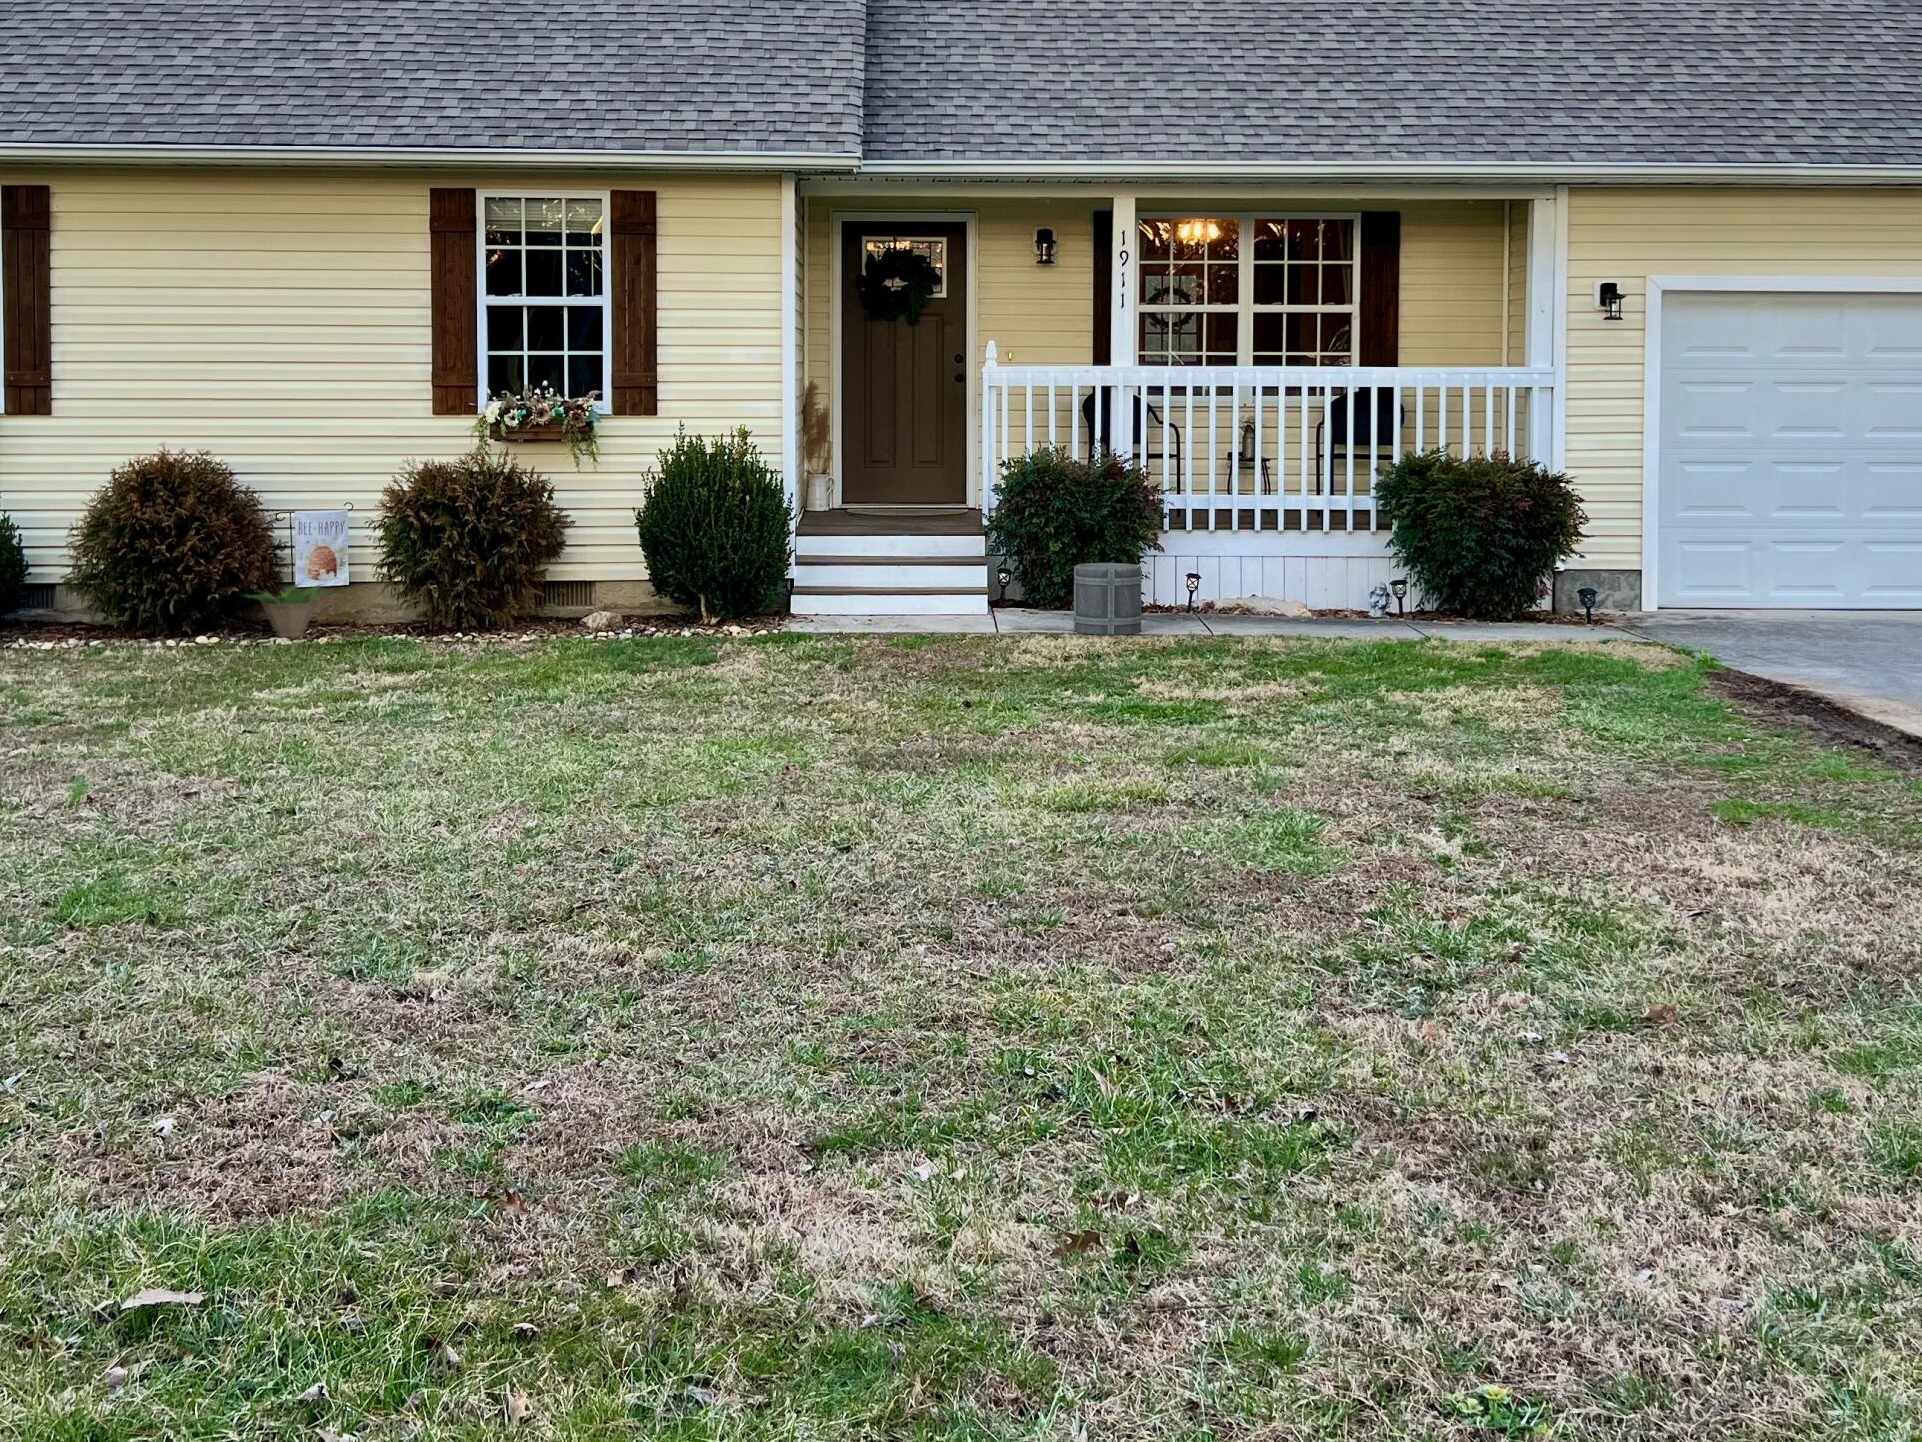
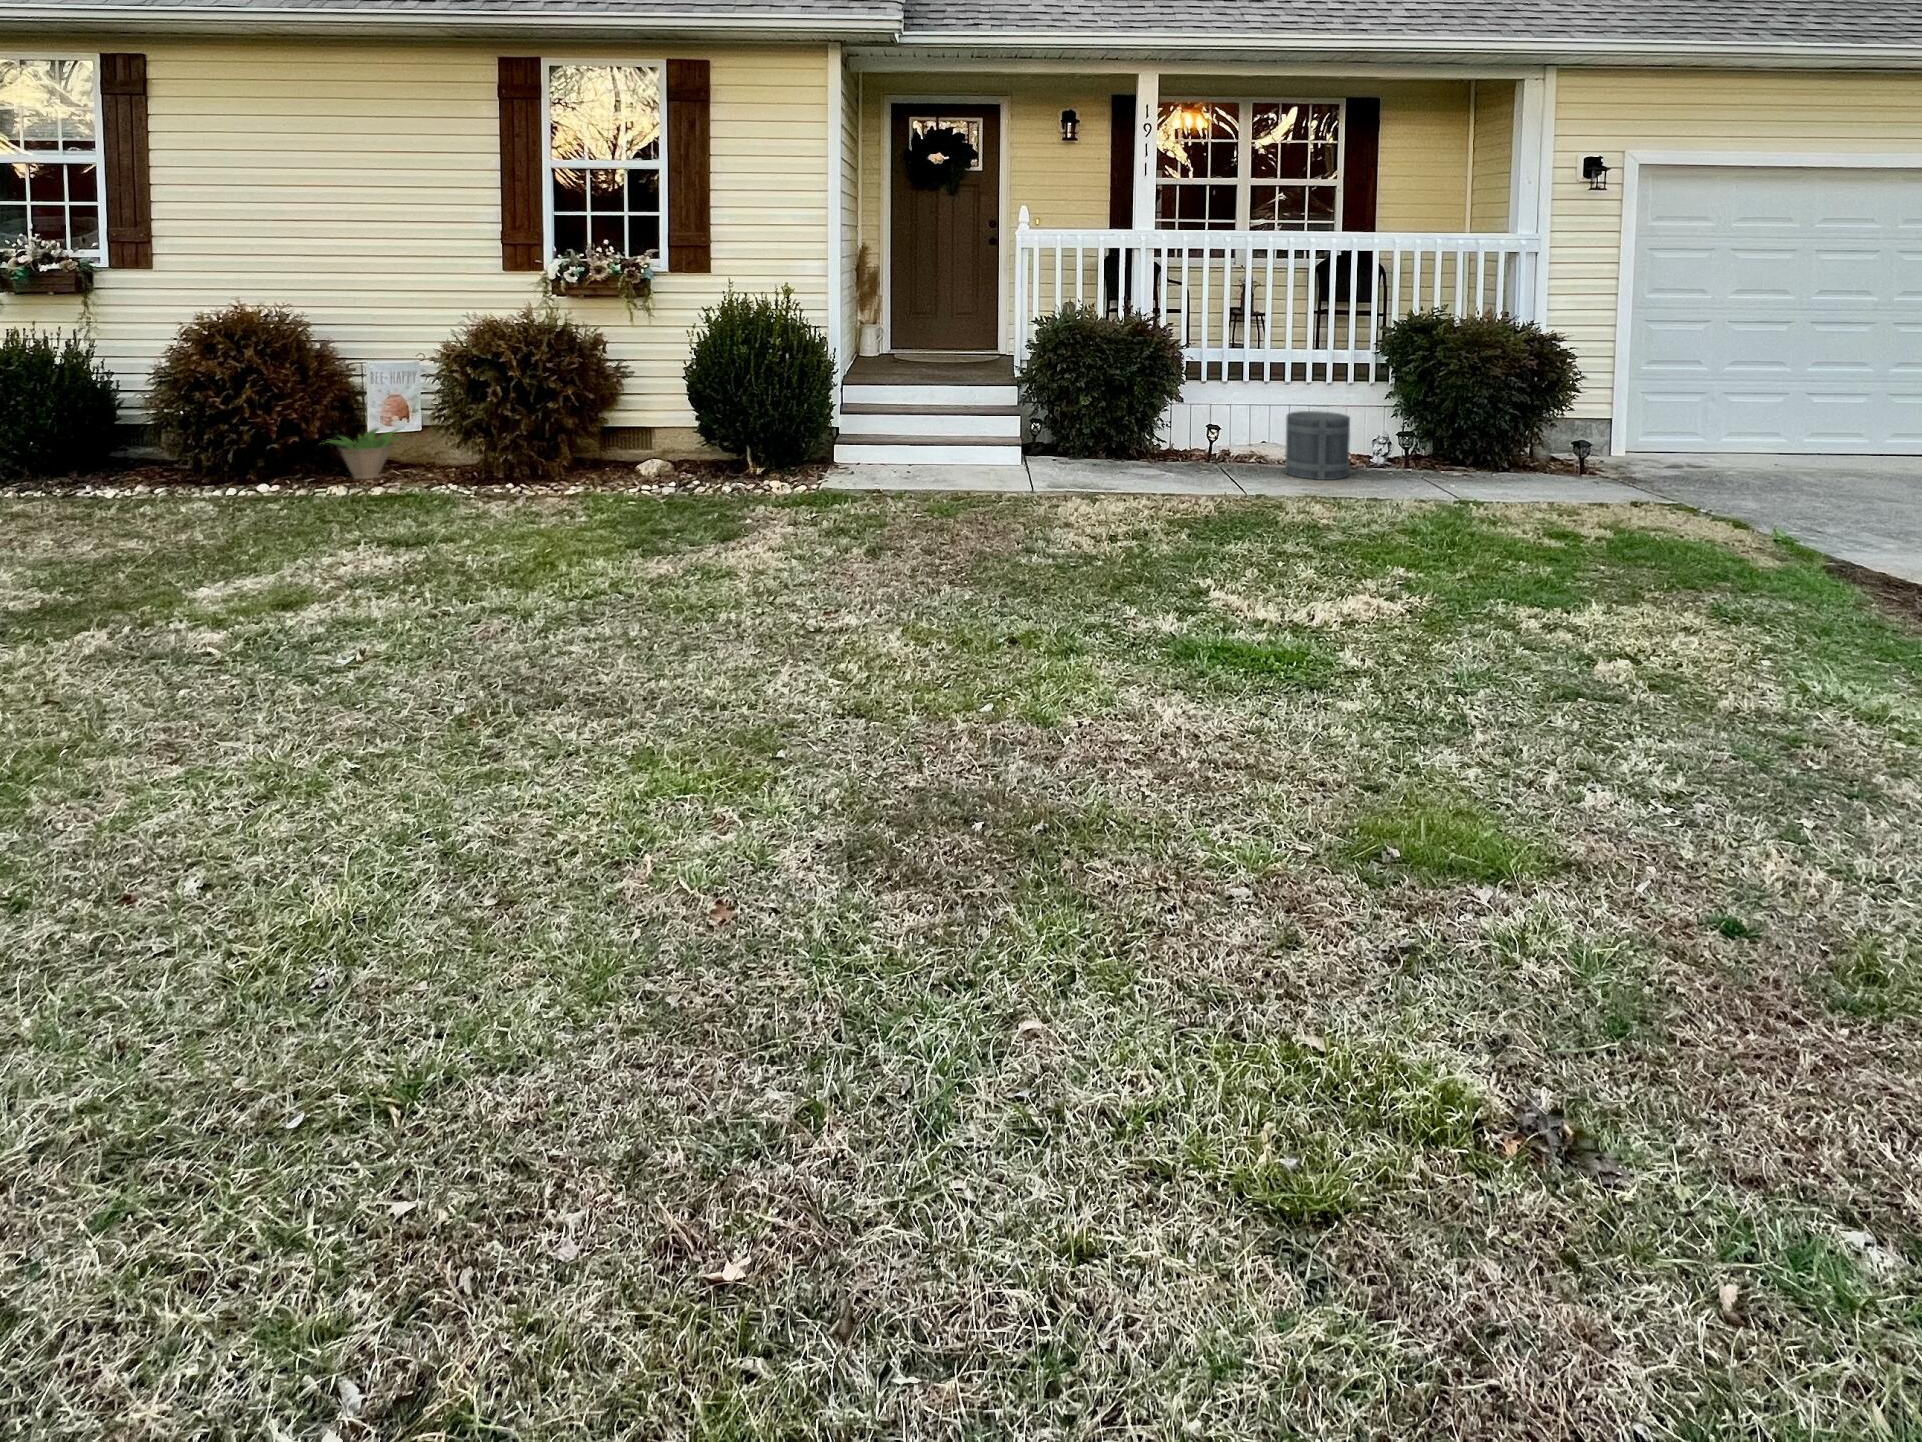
bucket: present [1074,563,1141,635] -> present [1285,411,1350,480]

